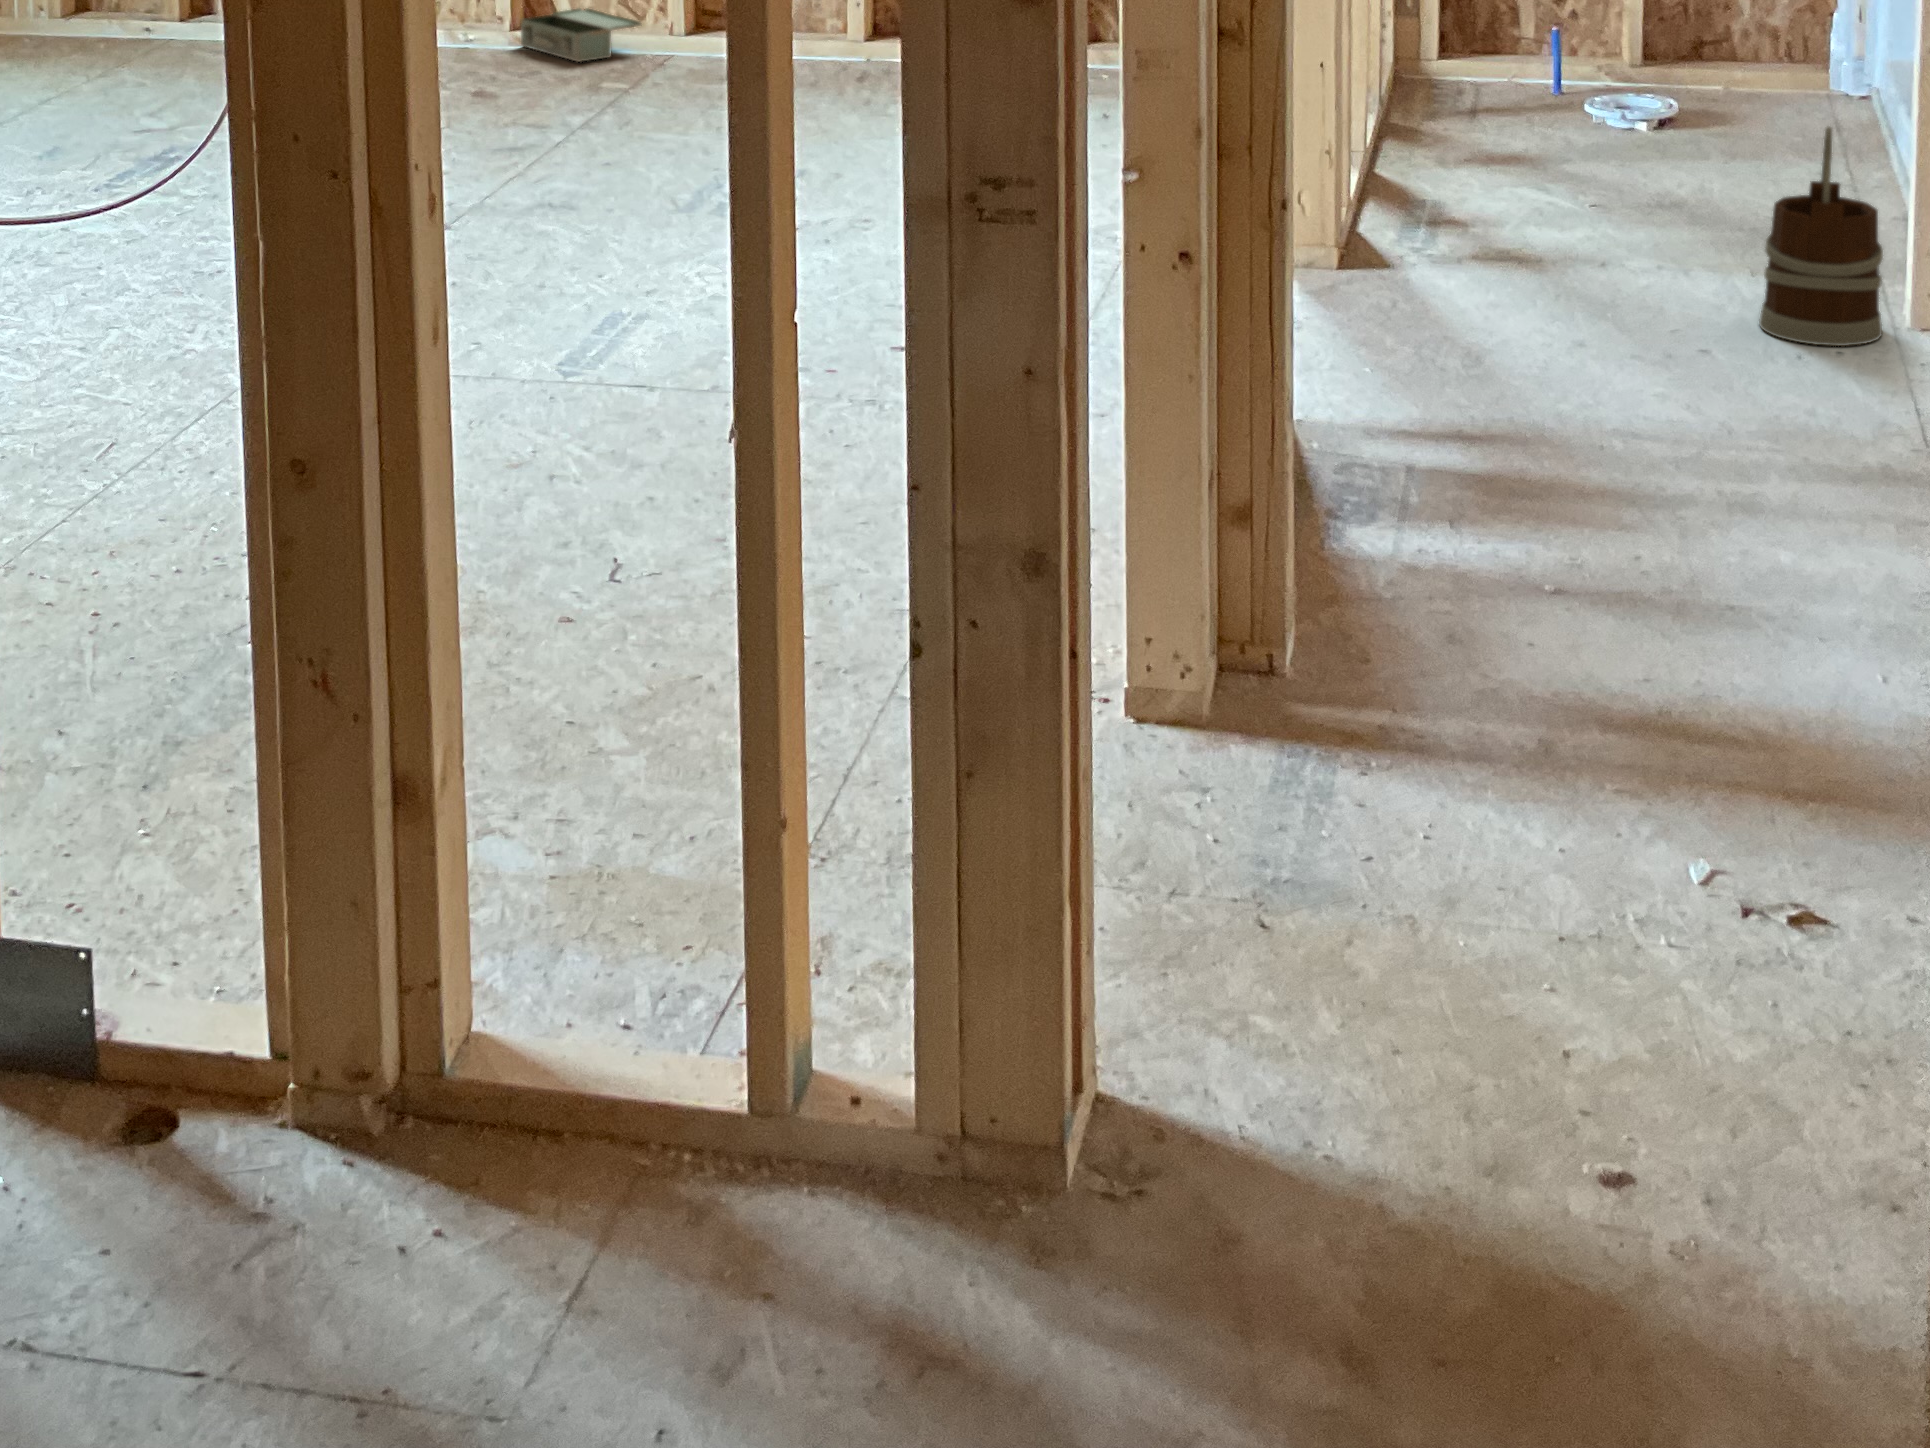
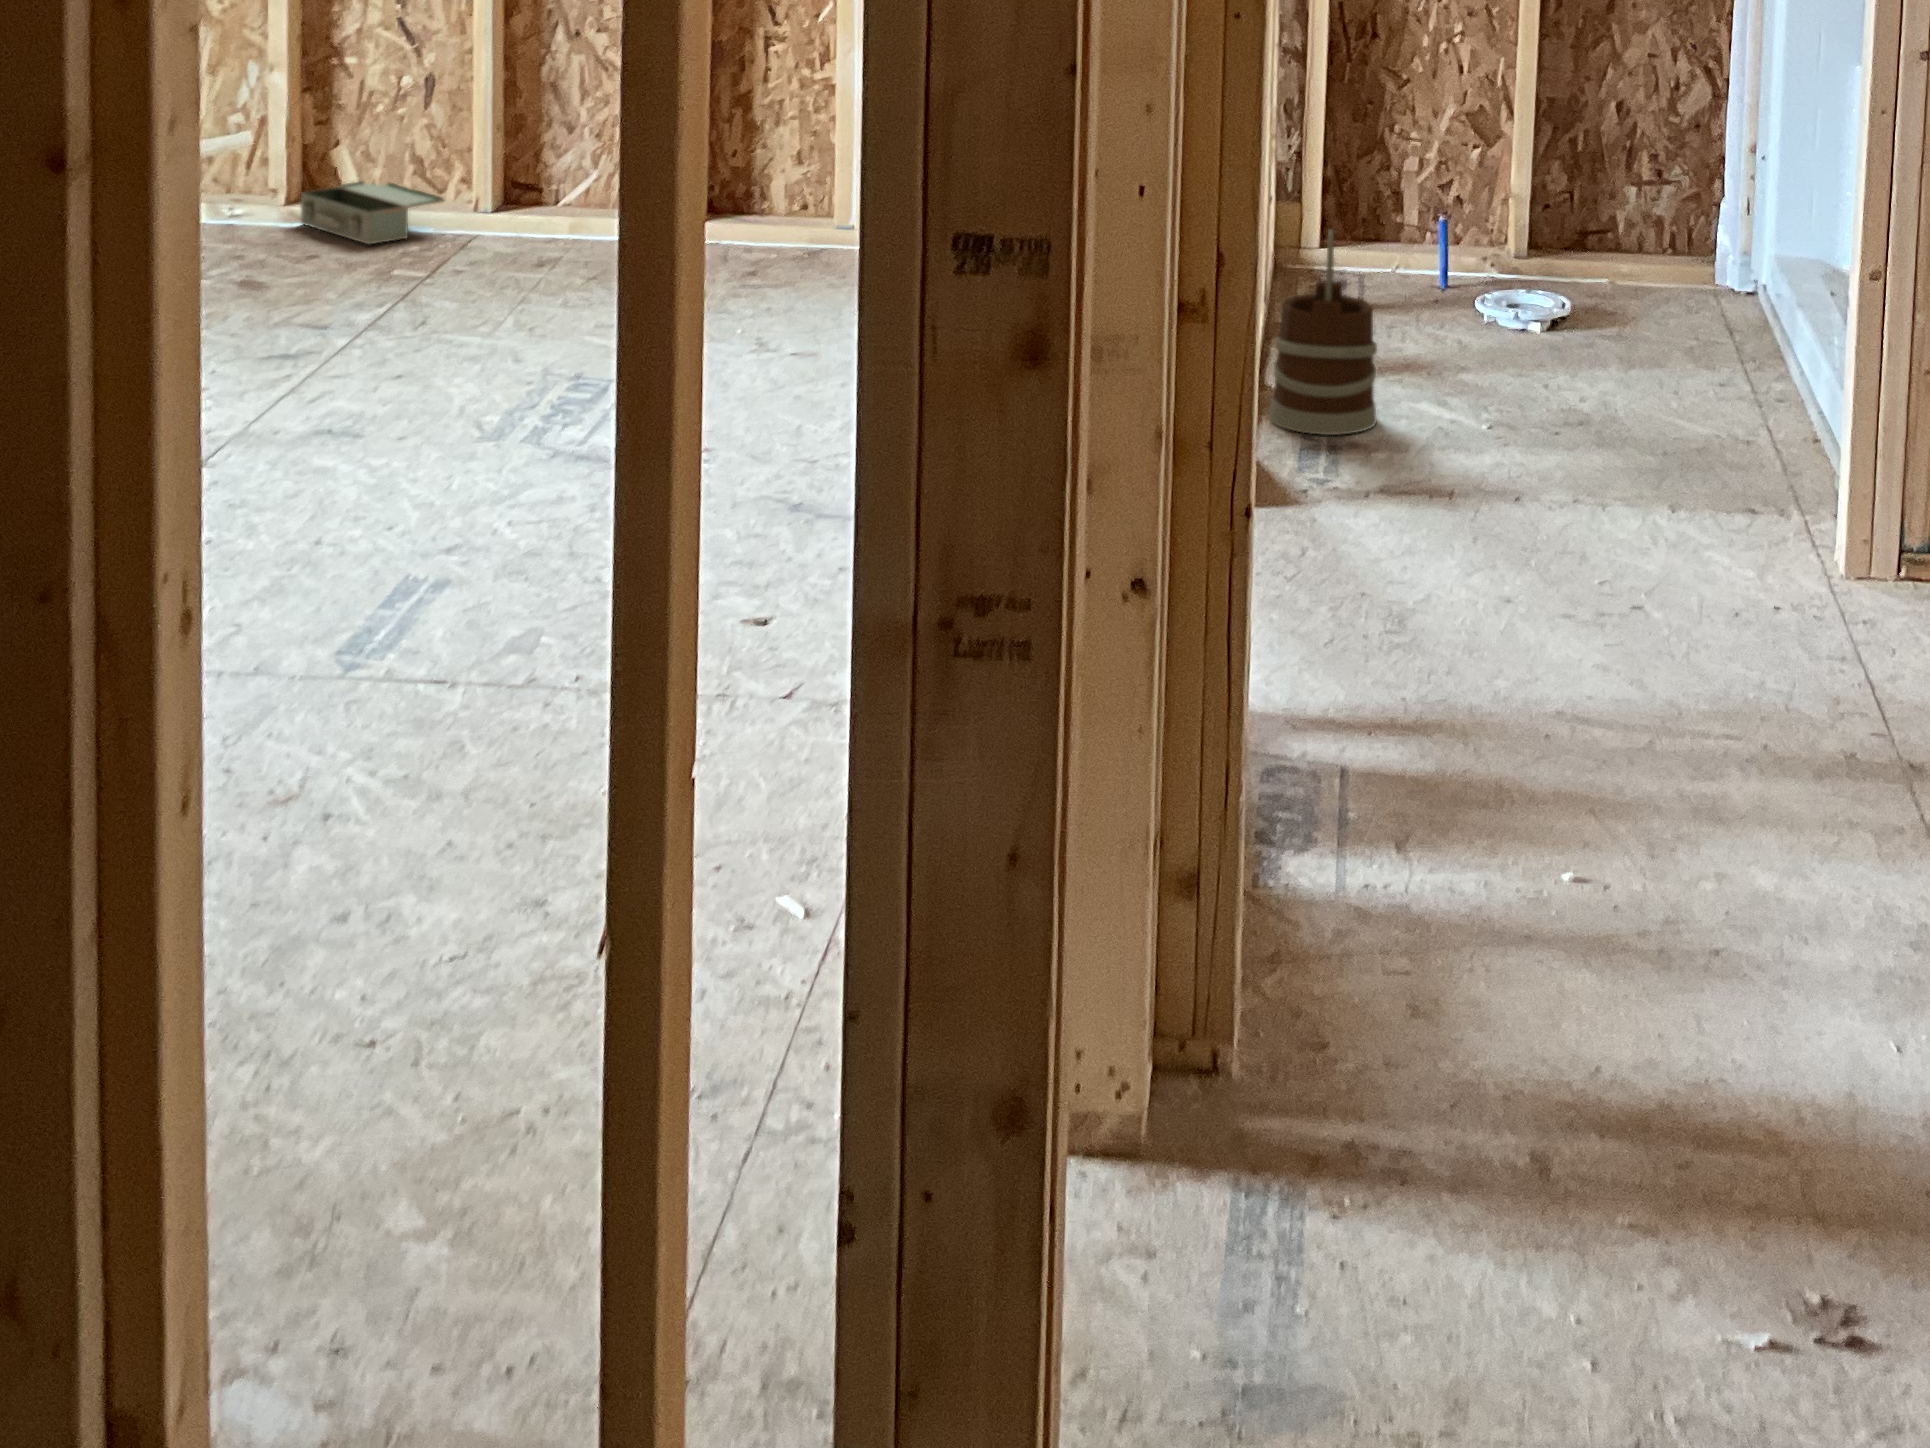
wooden bucket: present [1759,126,1883,346] -> present [1269,230,1377,435]

